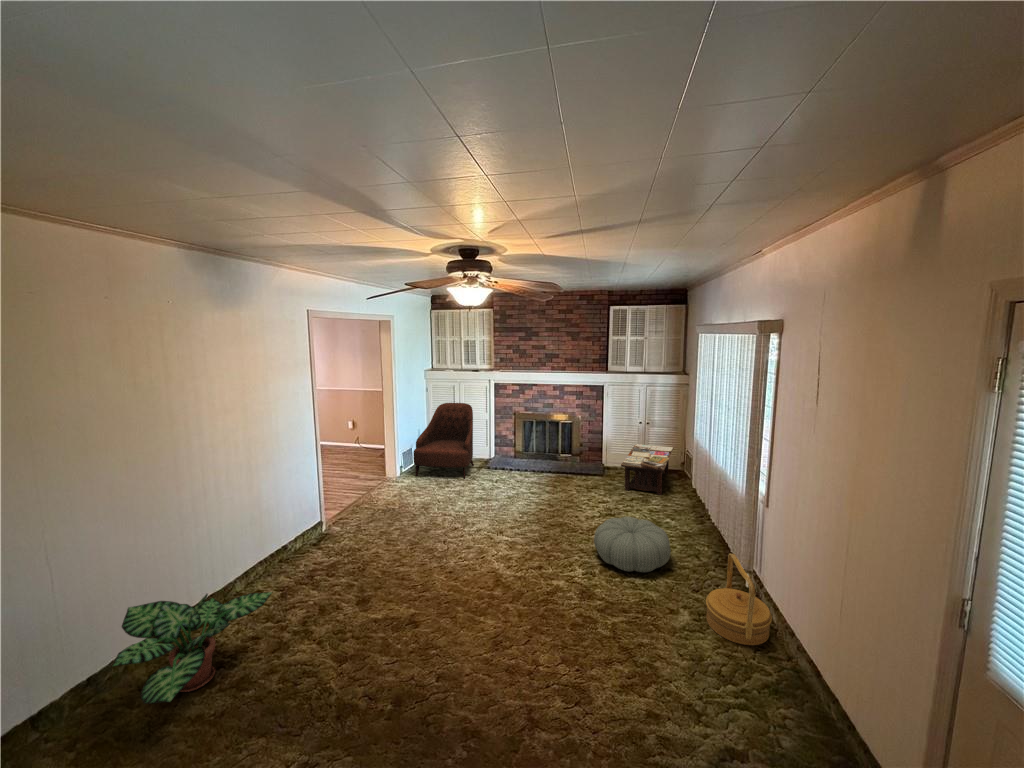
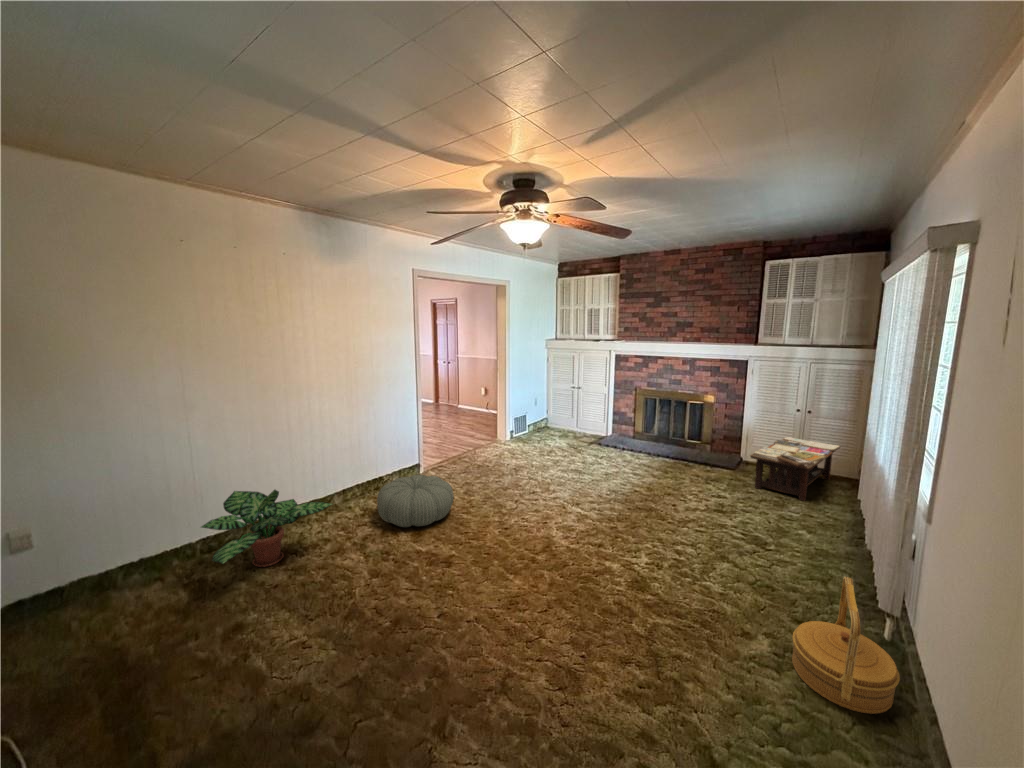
armchair: present [414,403,474,479] -> none [524,373,590,450]
pouf: present [594,517,671,572] -> present [377,475,454,527]

